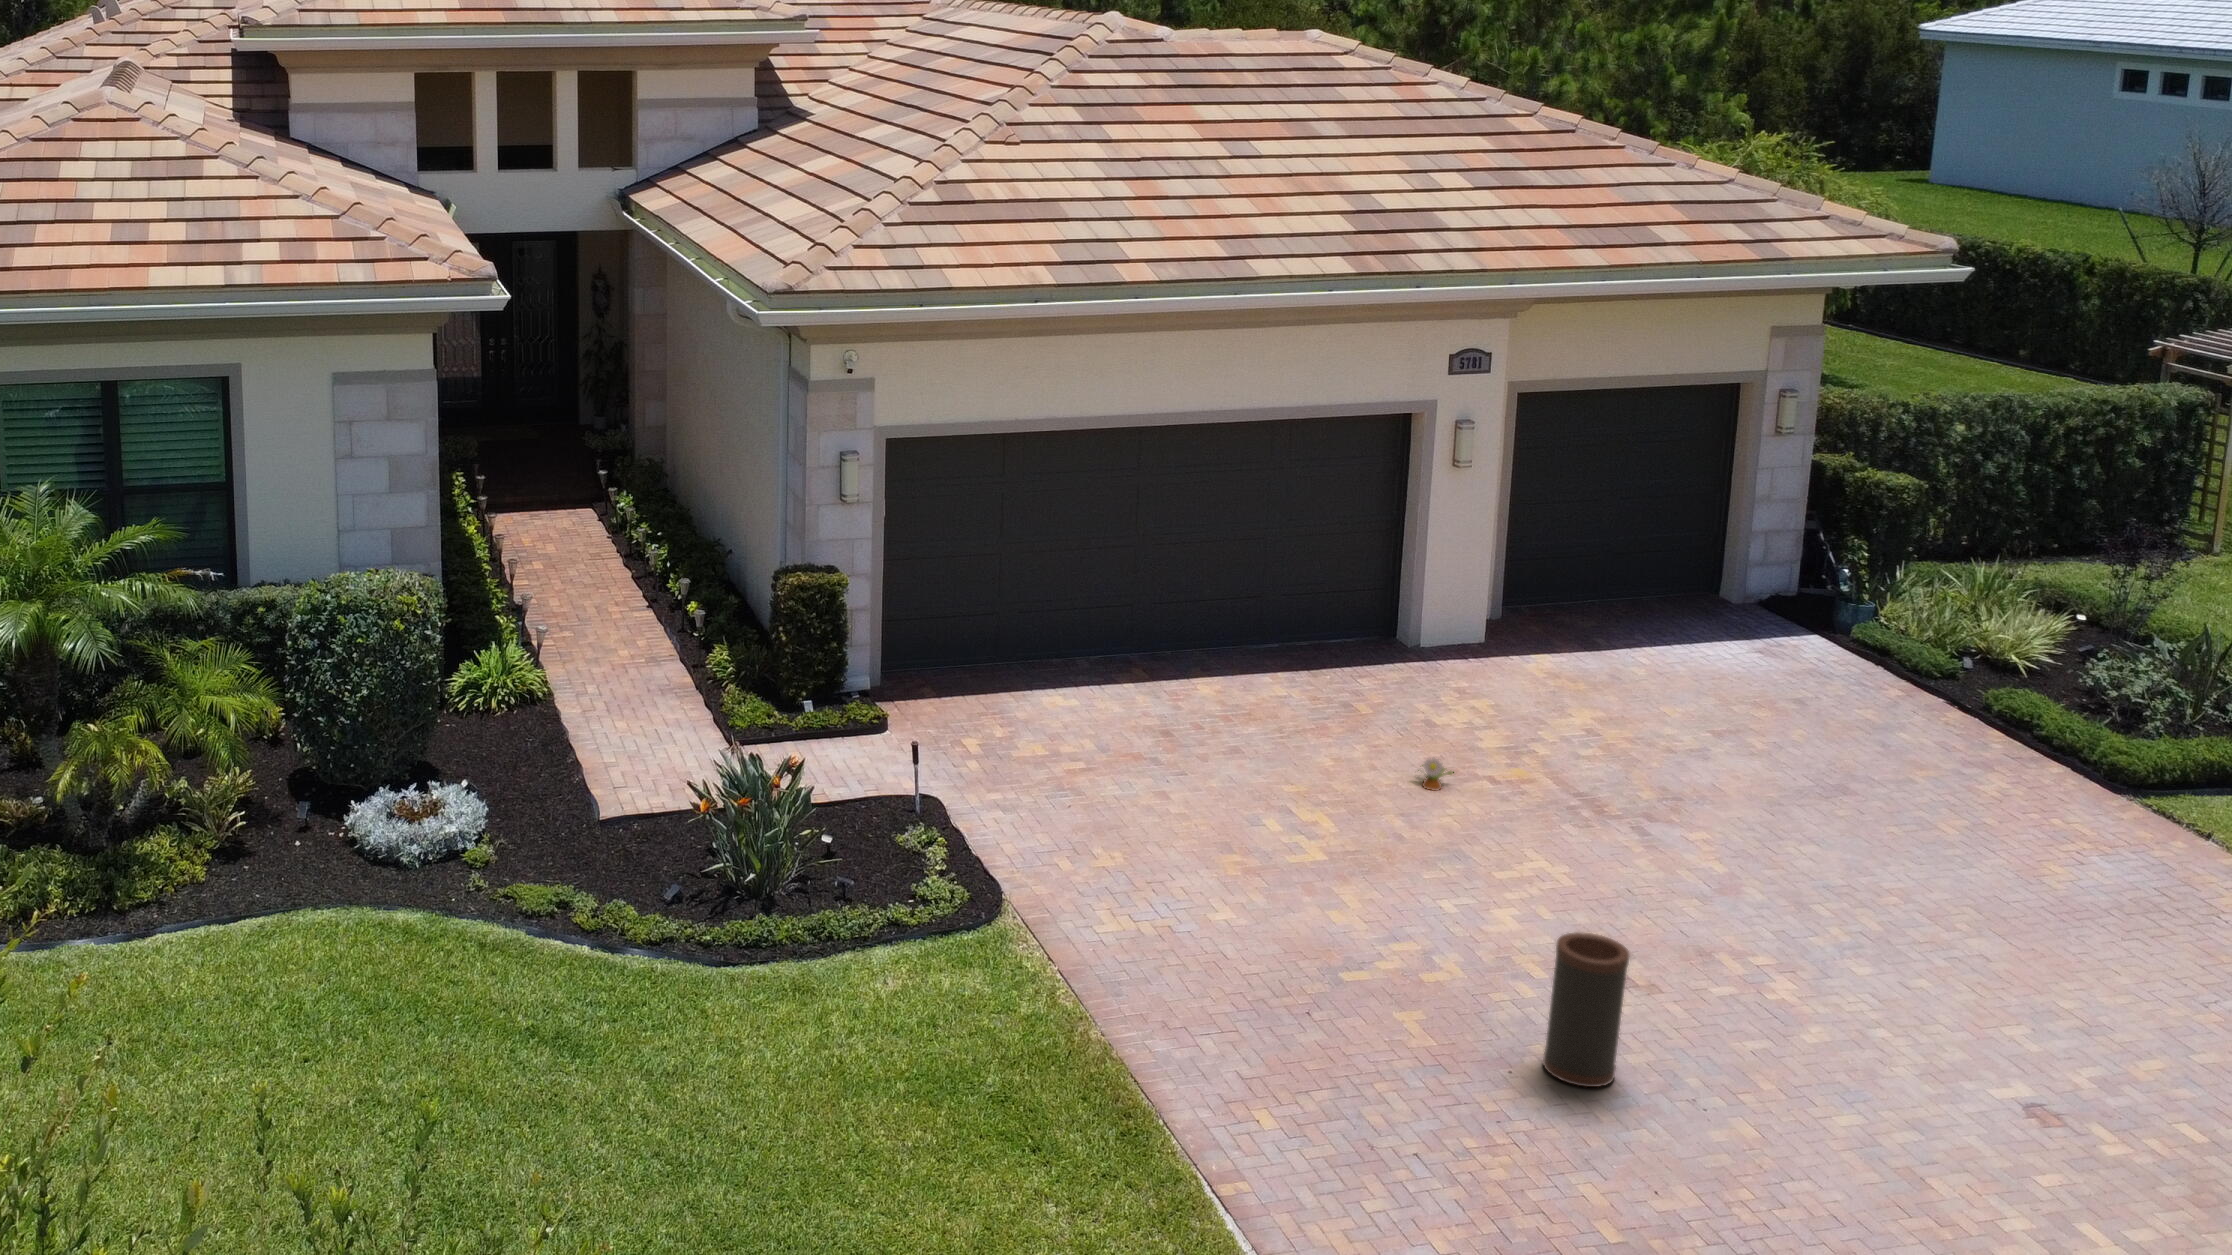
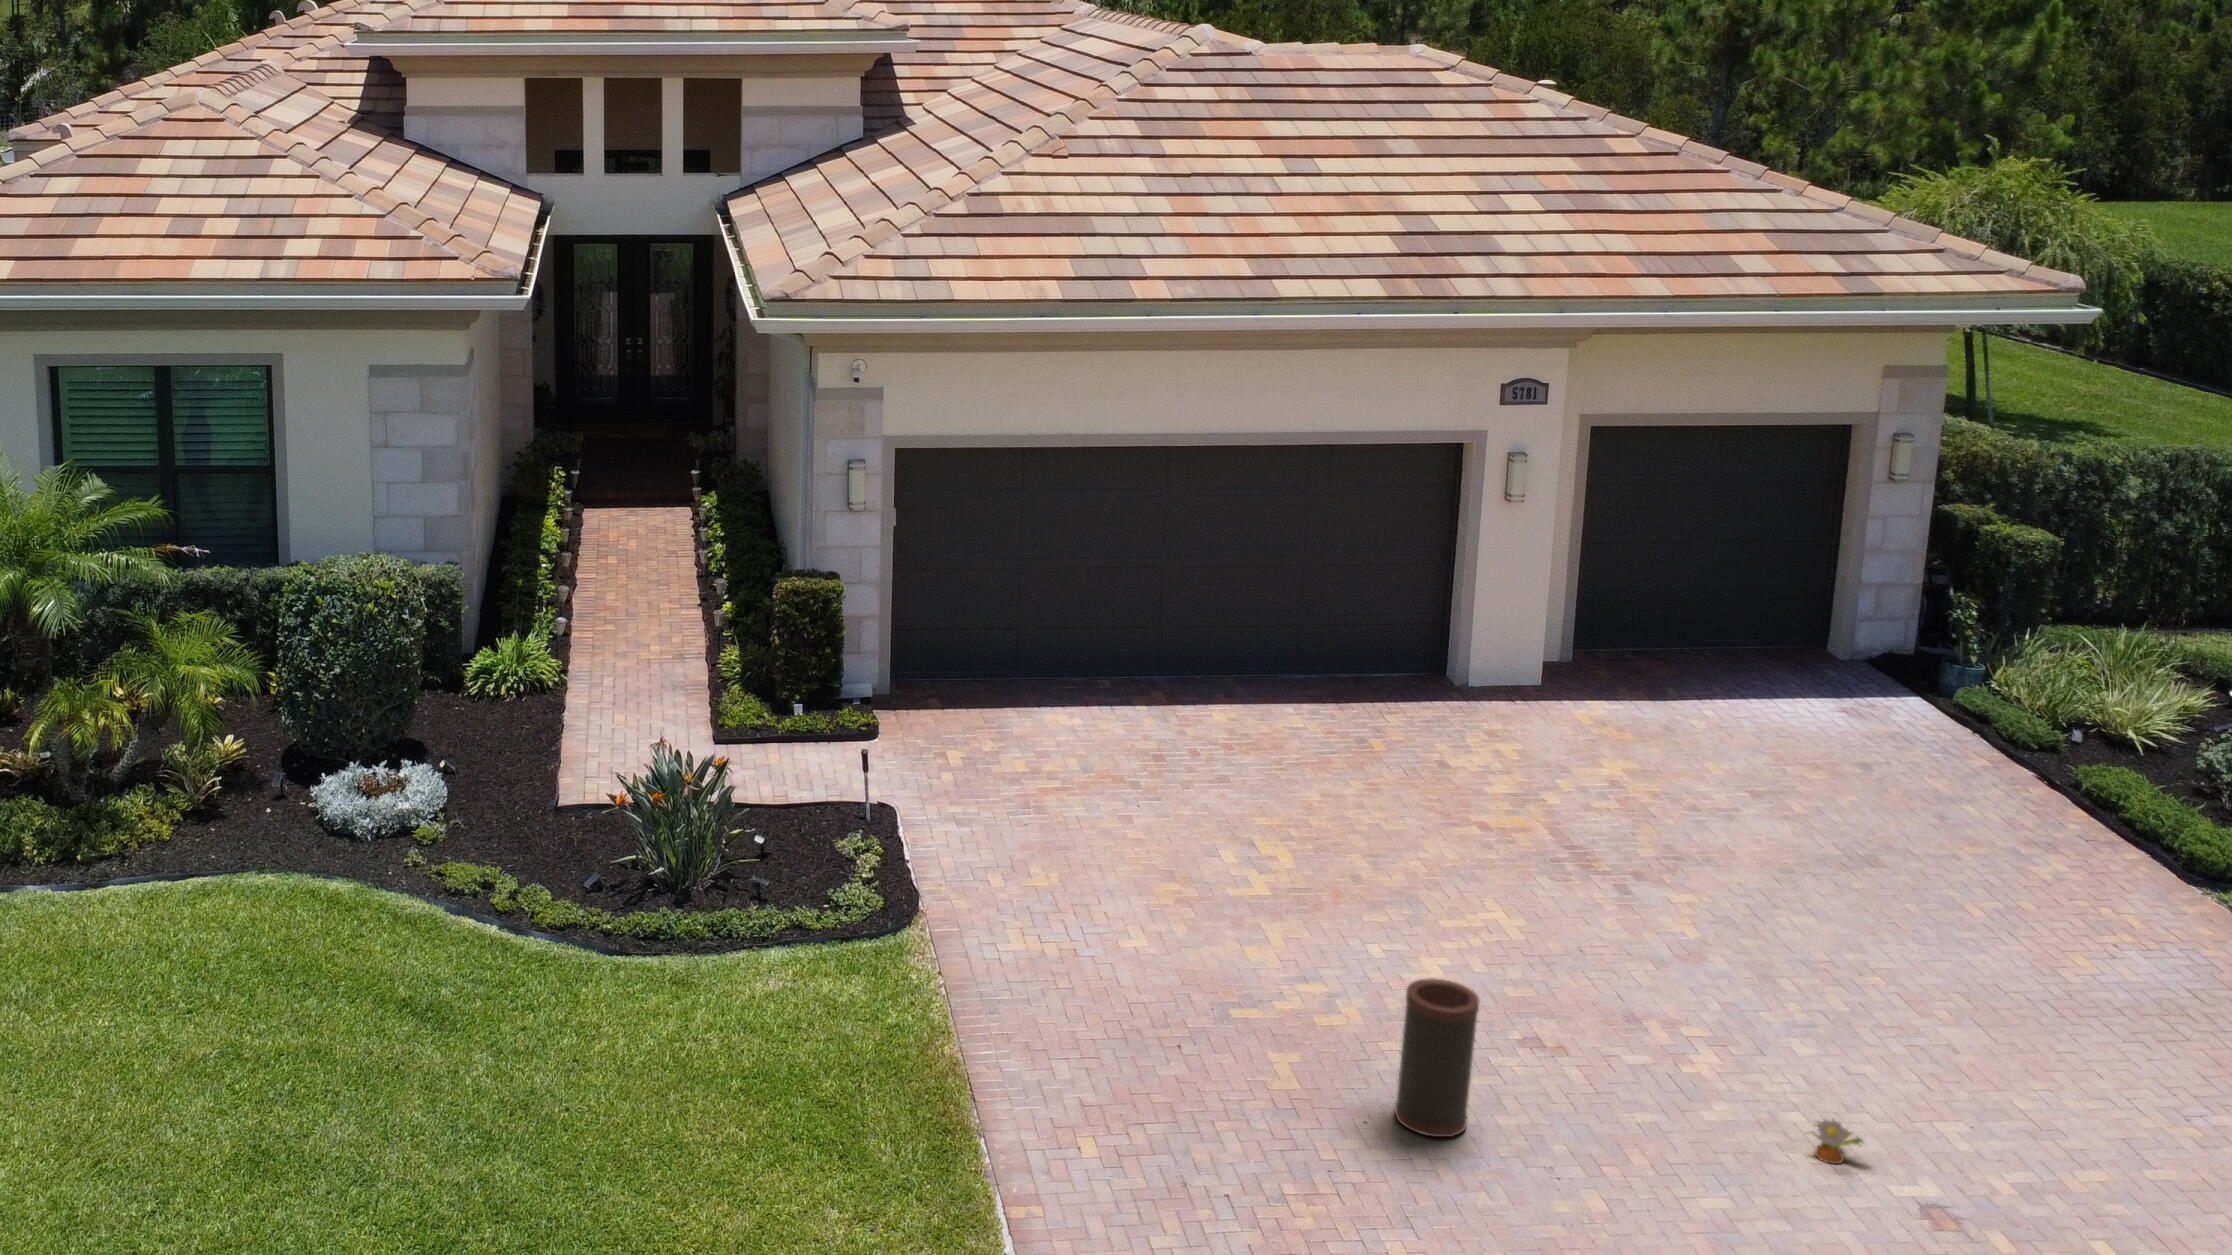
decorative plant: present [1418,758,1454,790] -> present [1806,1119,1863,1164]

